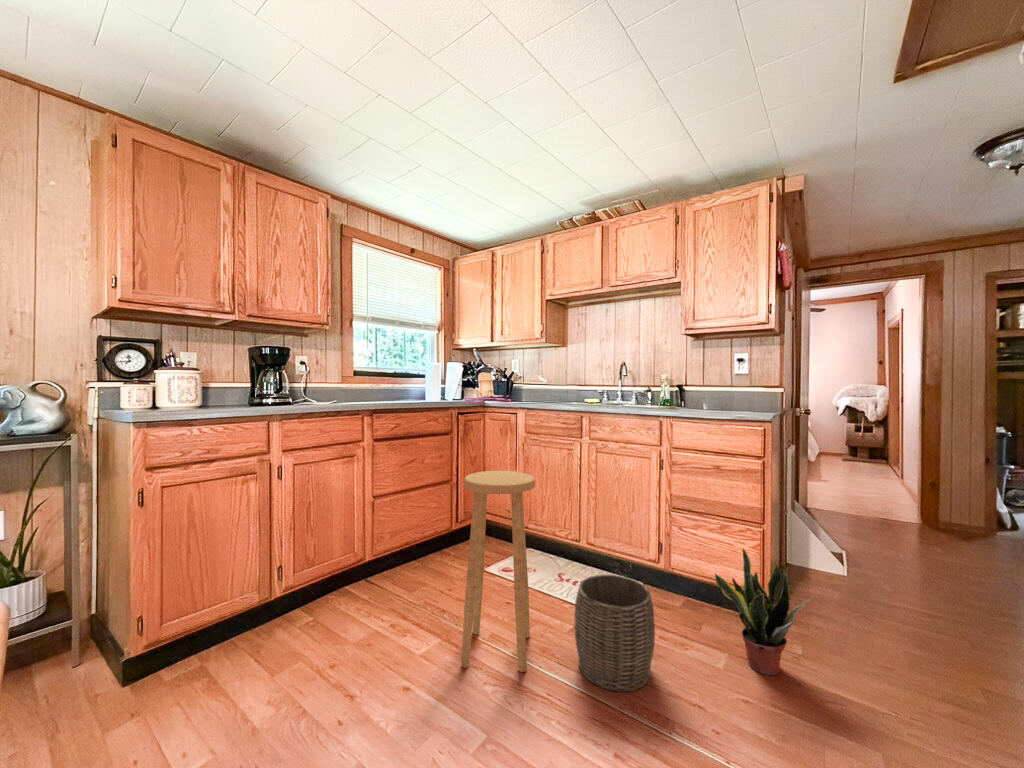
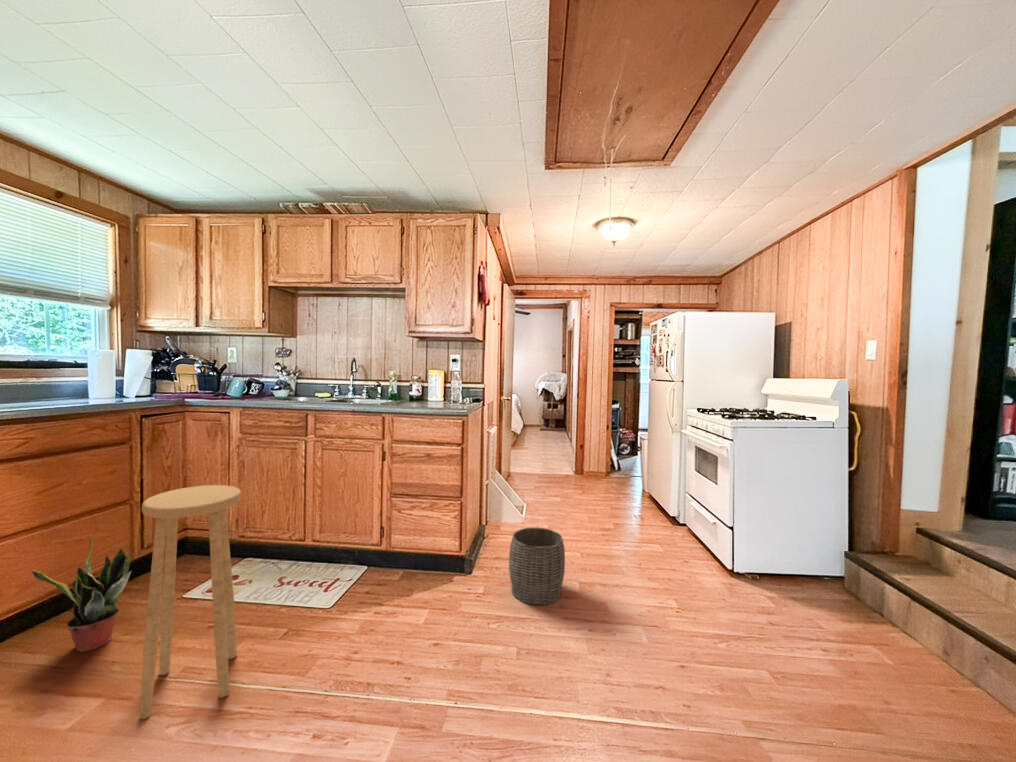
potted plant: present [715,549,811,675] -> present [31,538,130,652]
woven basket: present [574,575,655,692] -> present [509,527,565,605]

